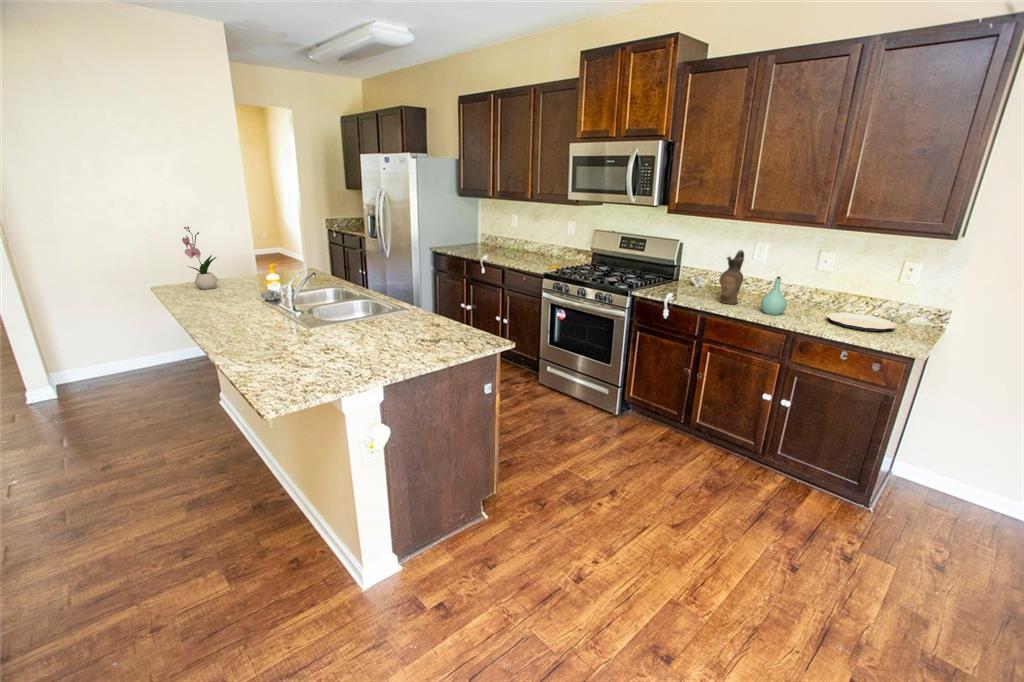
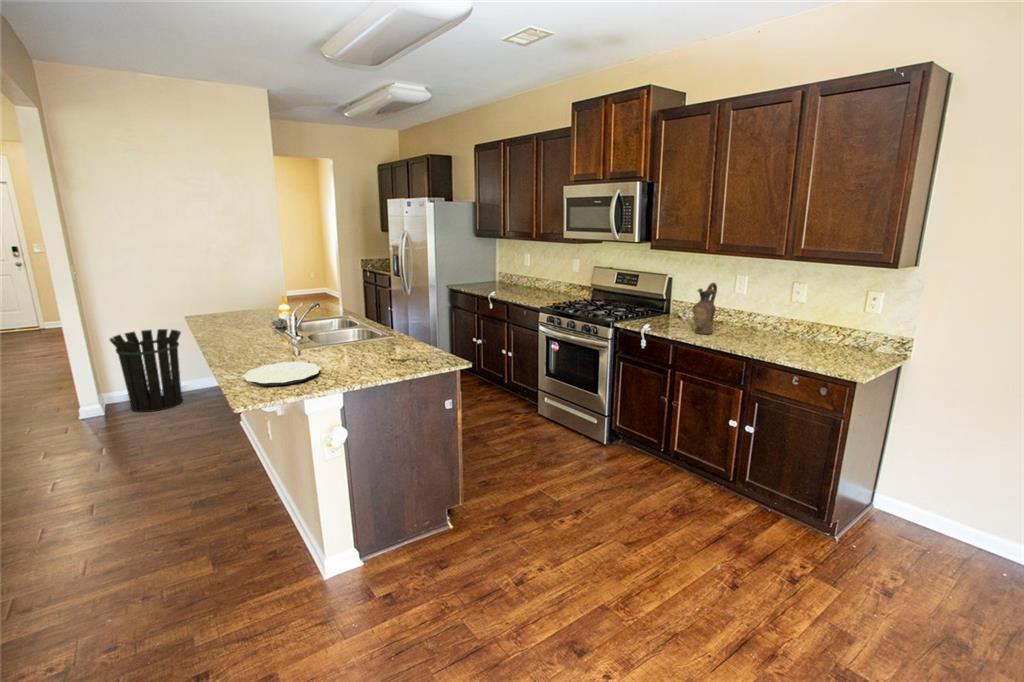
flower arrangement: present [182,227,218,290] -> none [216,265,244,319]
bottle: present [761,276,787,315] -> none [728,307,753,344]
waste bin: none [45,299,140,395] -> present [110,329,183,412]
plate: present [826,313,897,331] -> present [242,362,321,386]

